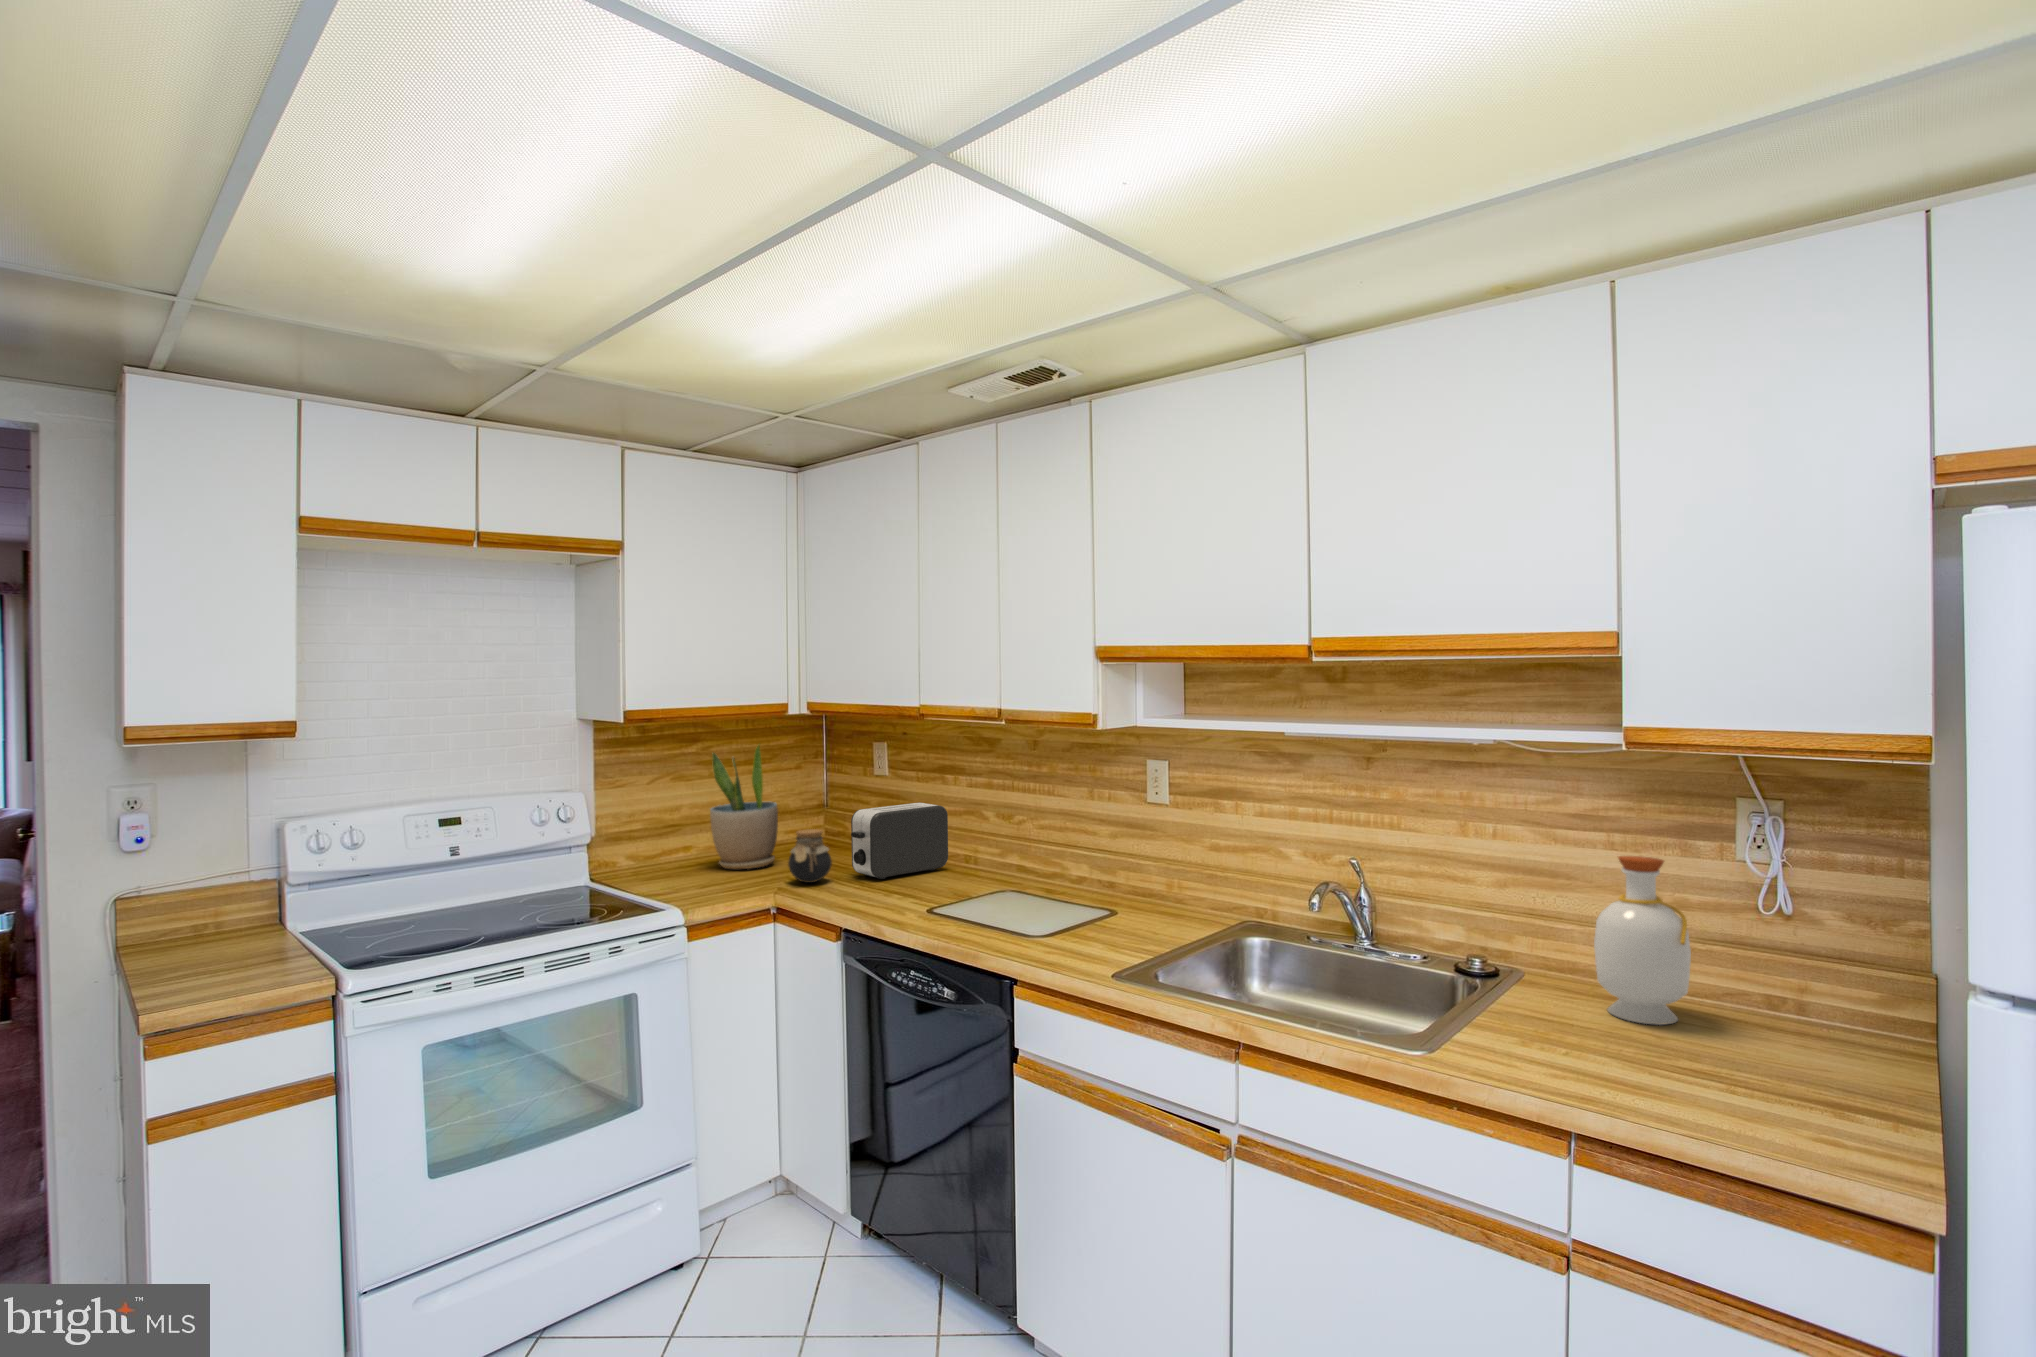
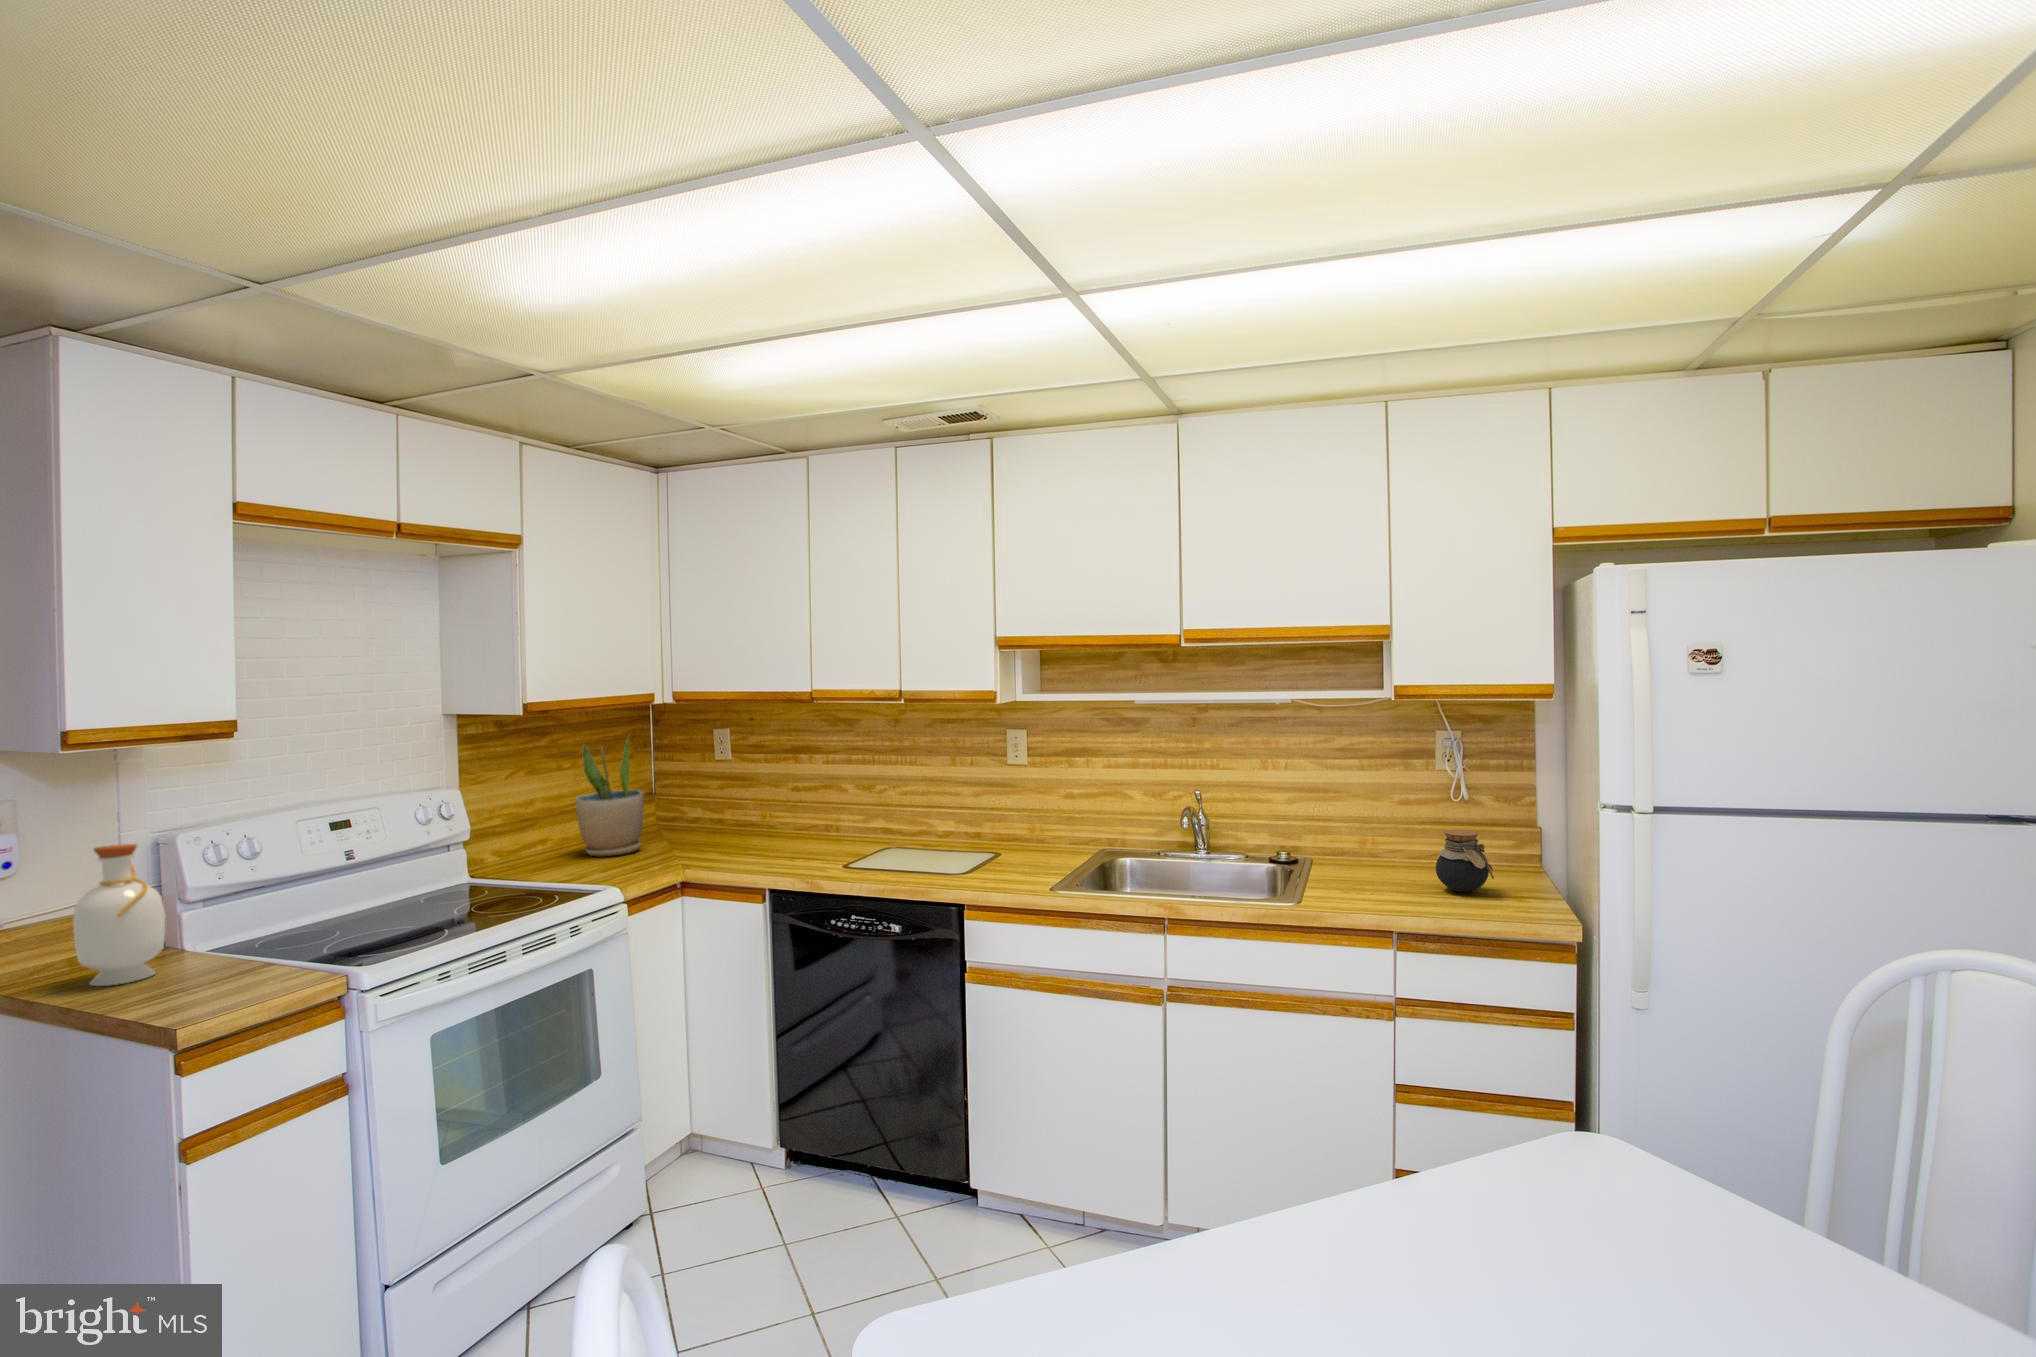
toaster: present [851,803,948,879] -> none [733,781,814,850]
jar: present [788,829,832,883] -> present [1436,830,1494,892]
bottle: present [1594,856,1691,1025] -> present [73,844,166,986]

